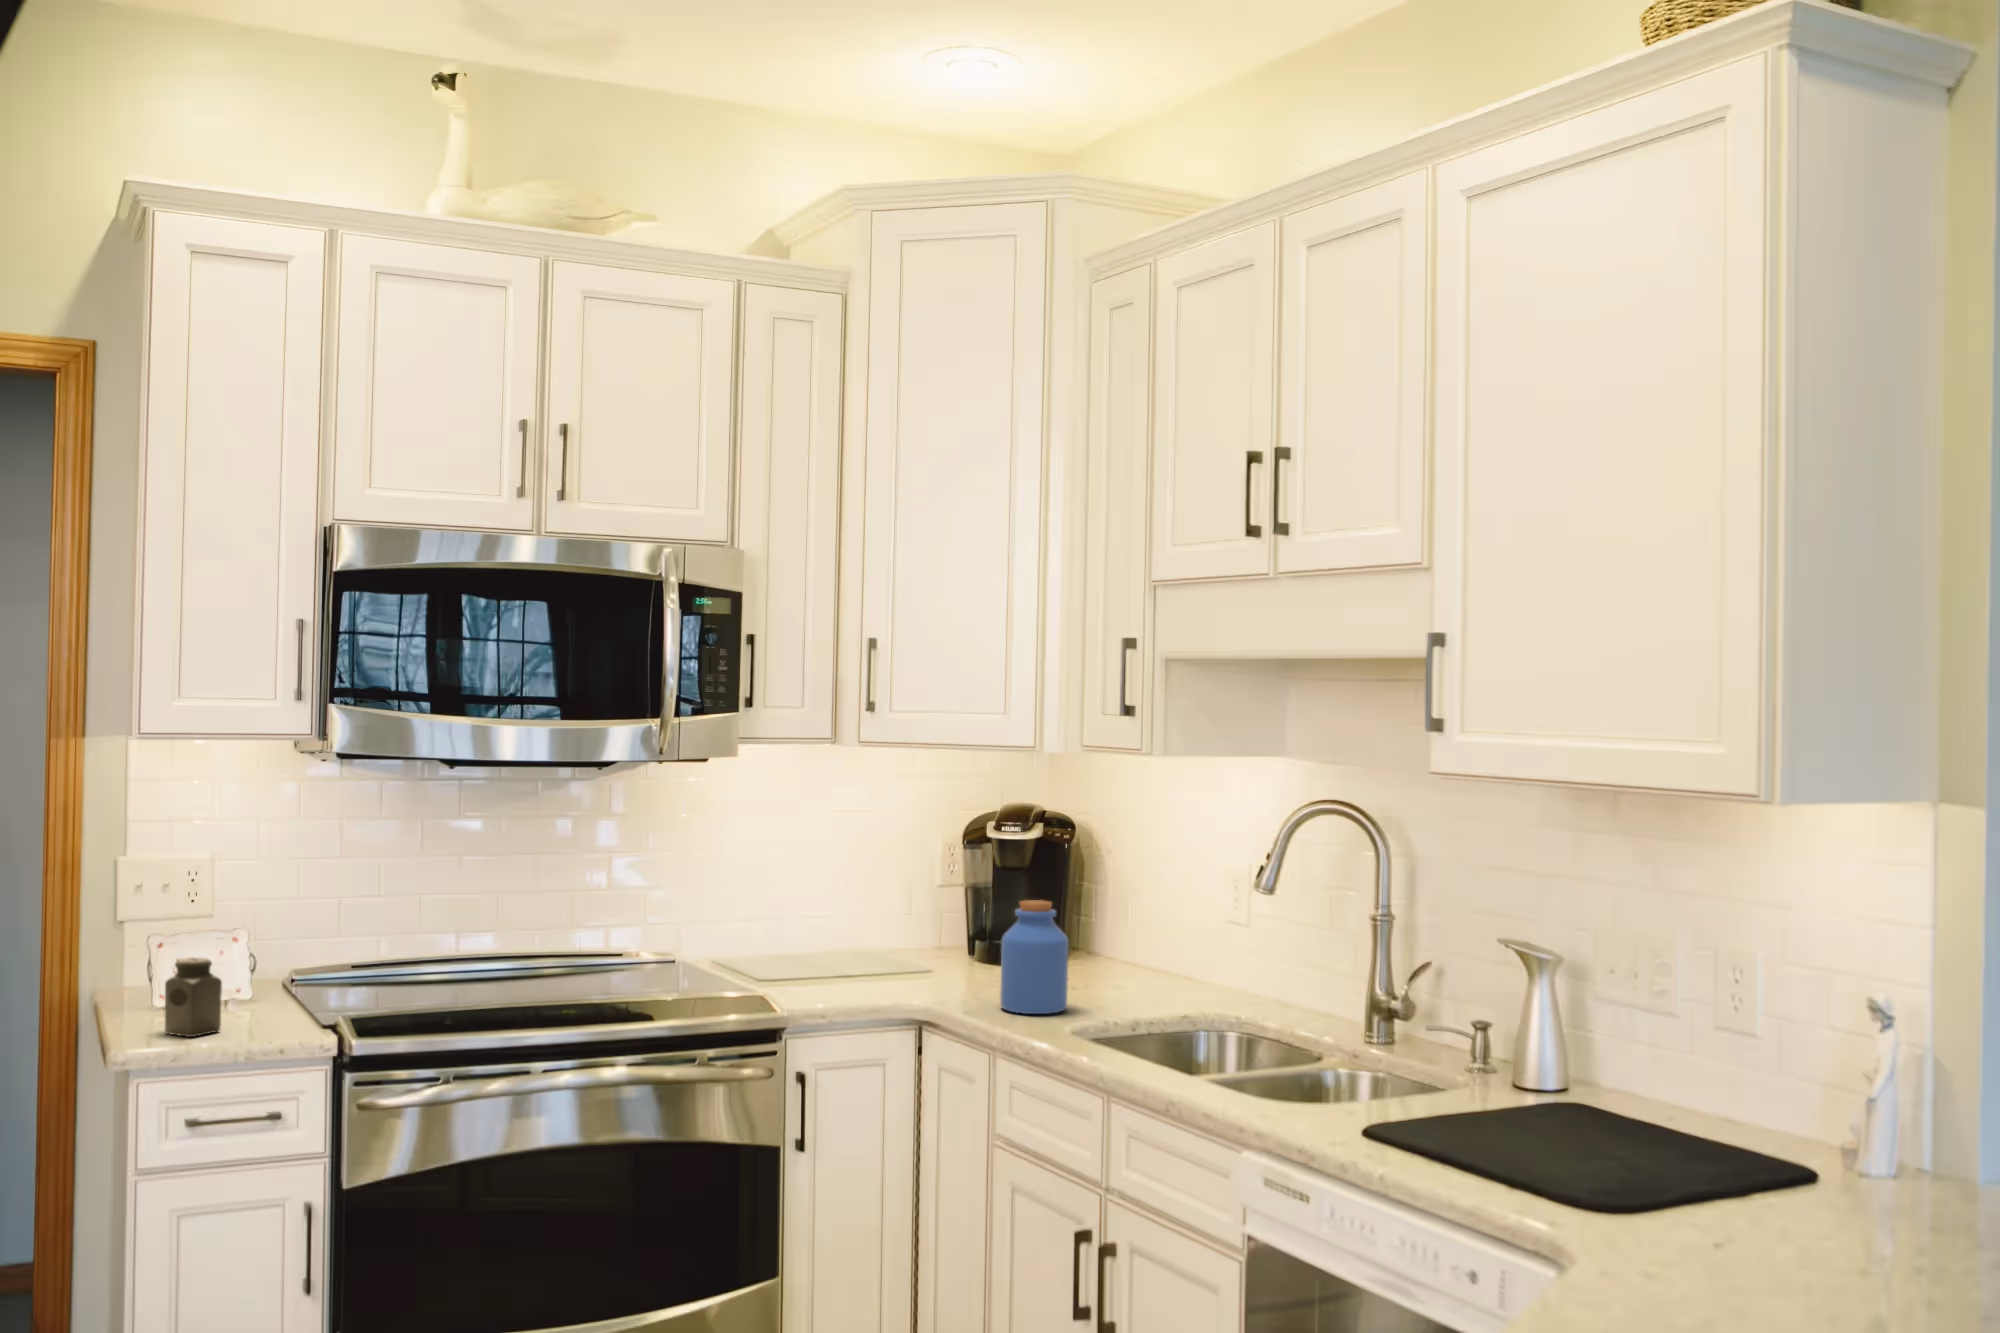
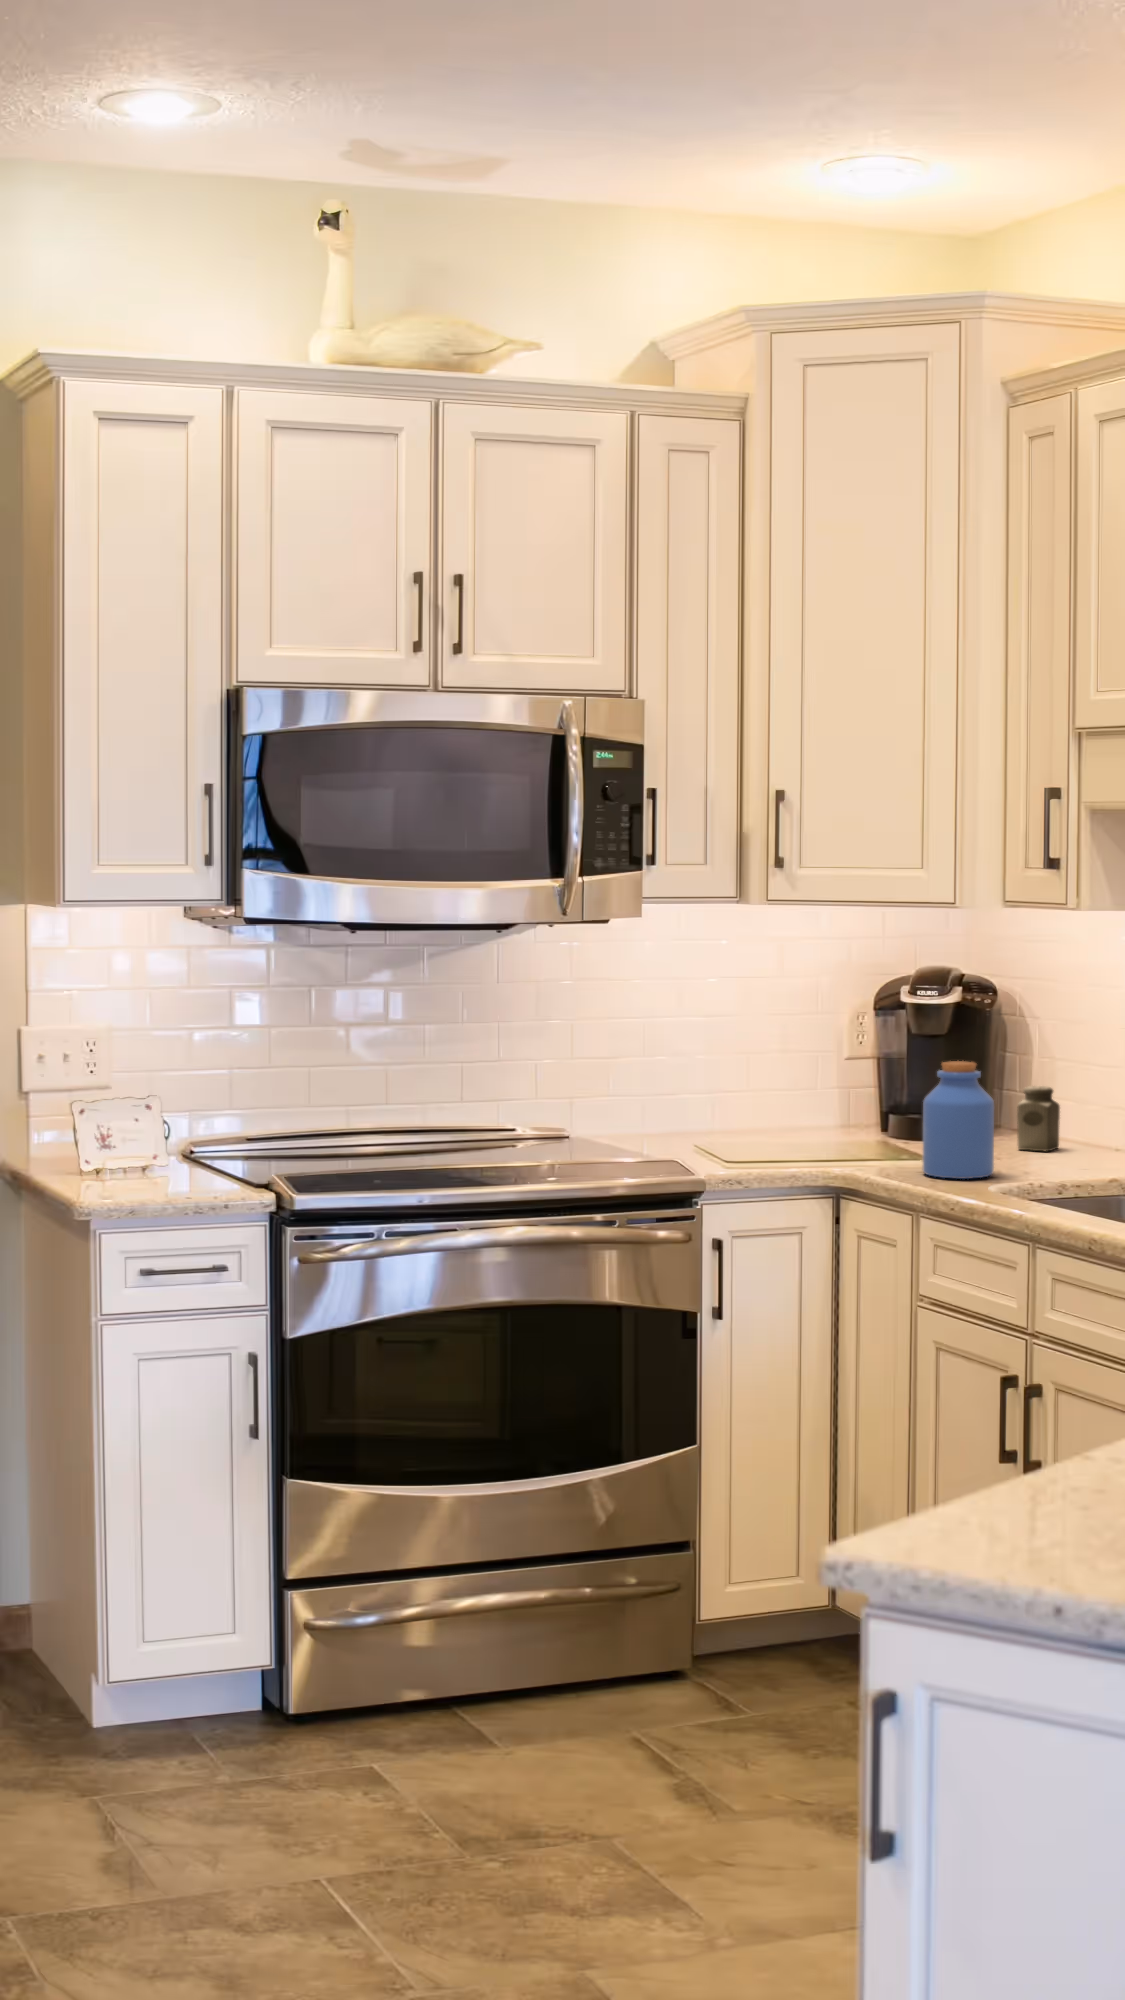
salt shaker: present [165,958,222,1037] -> present [1017,1086,1060,1152]

